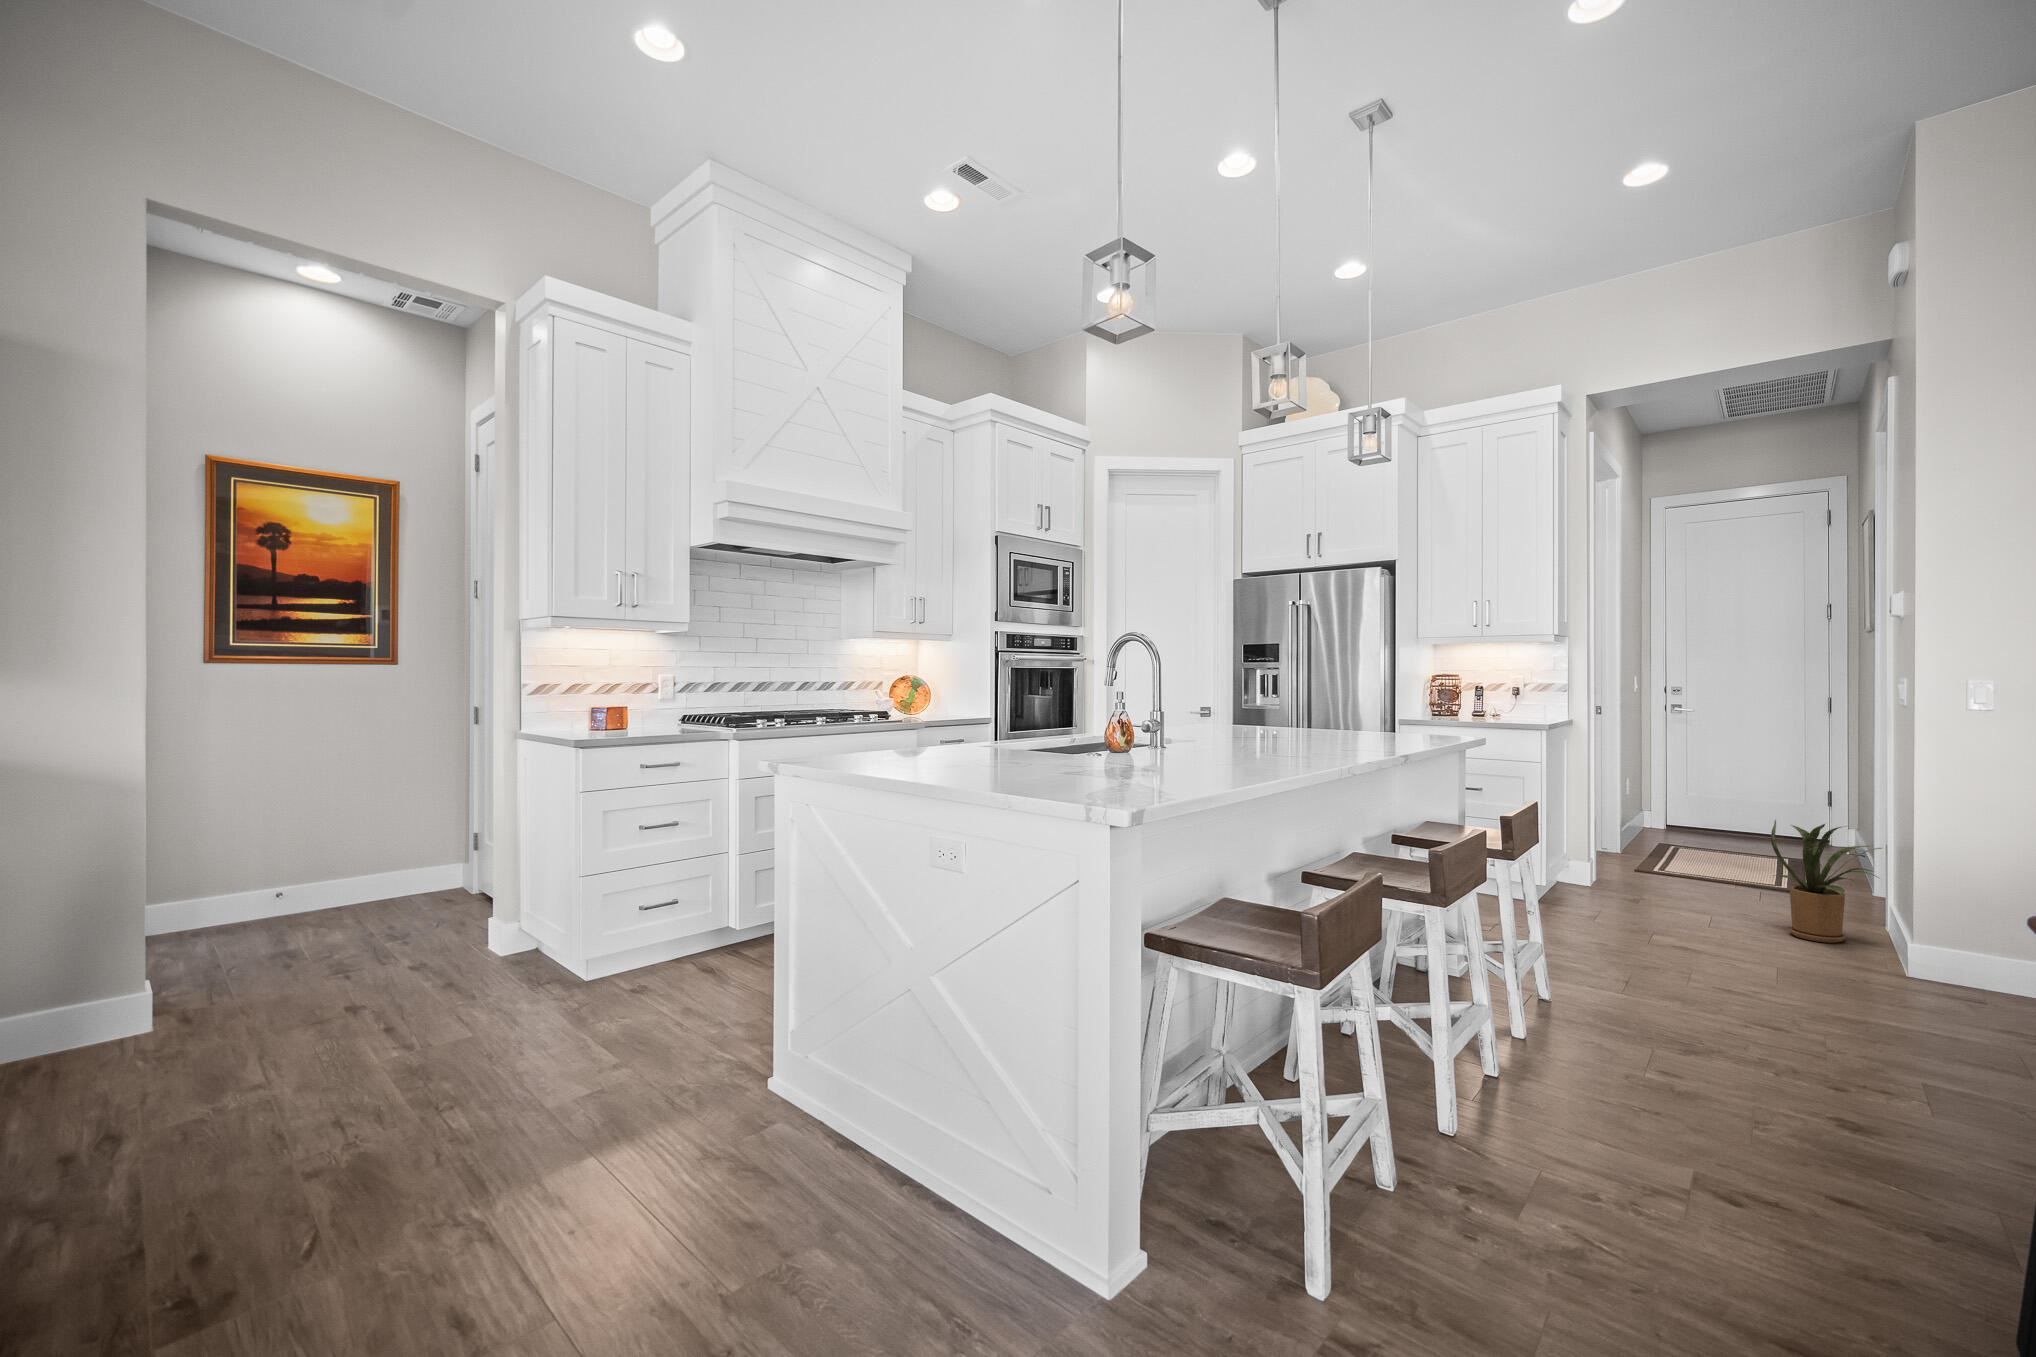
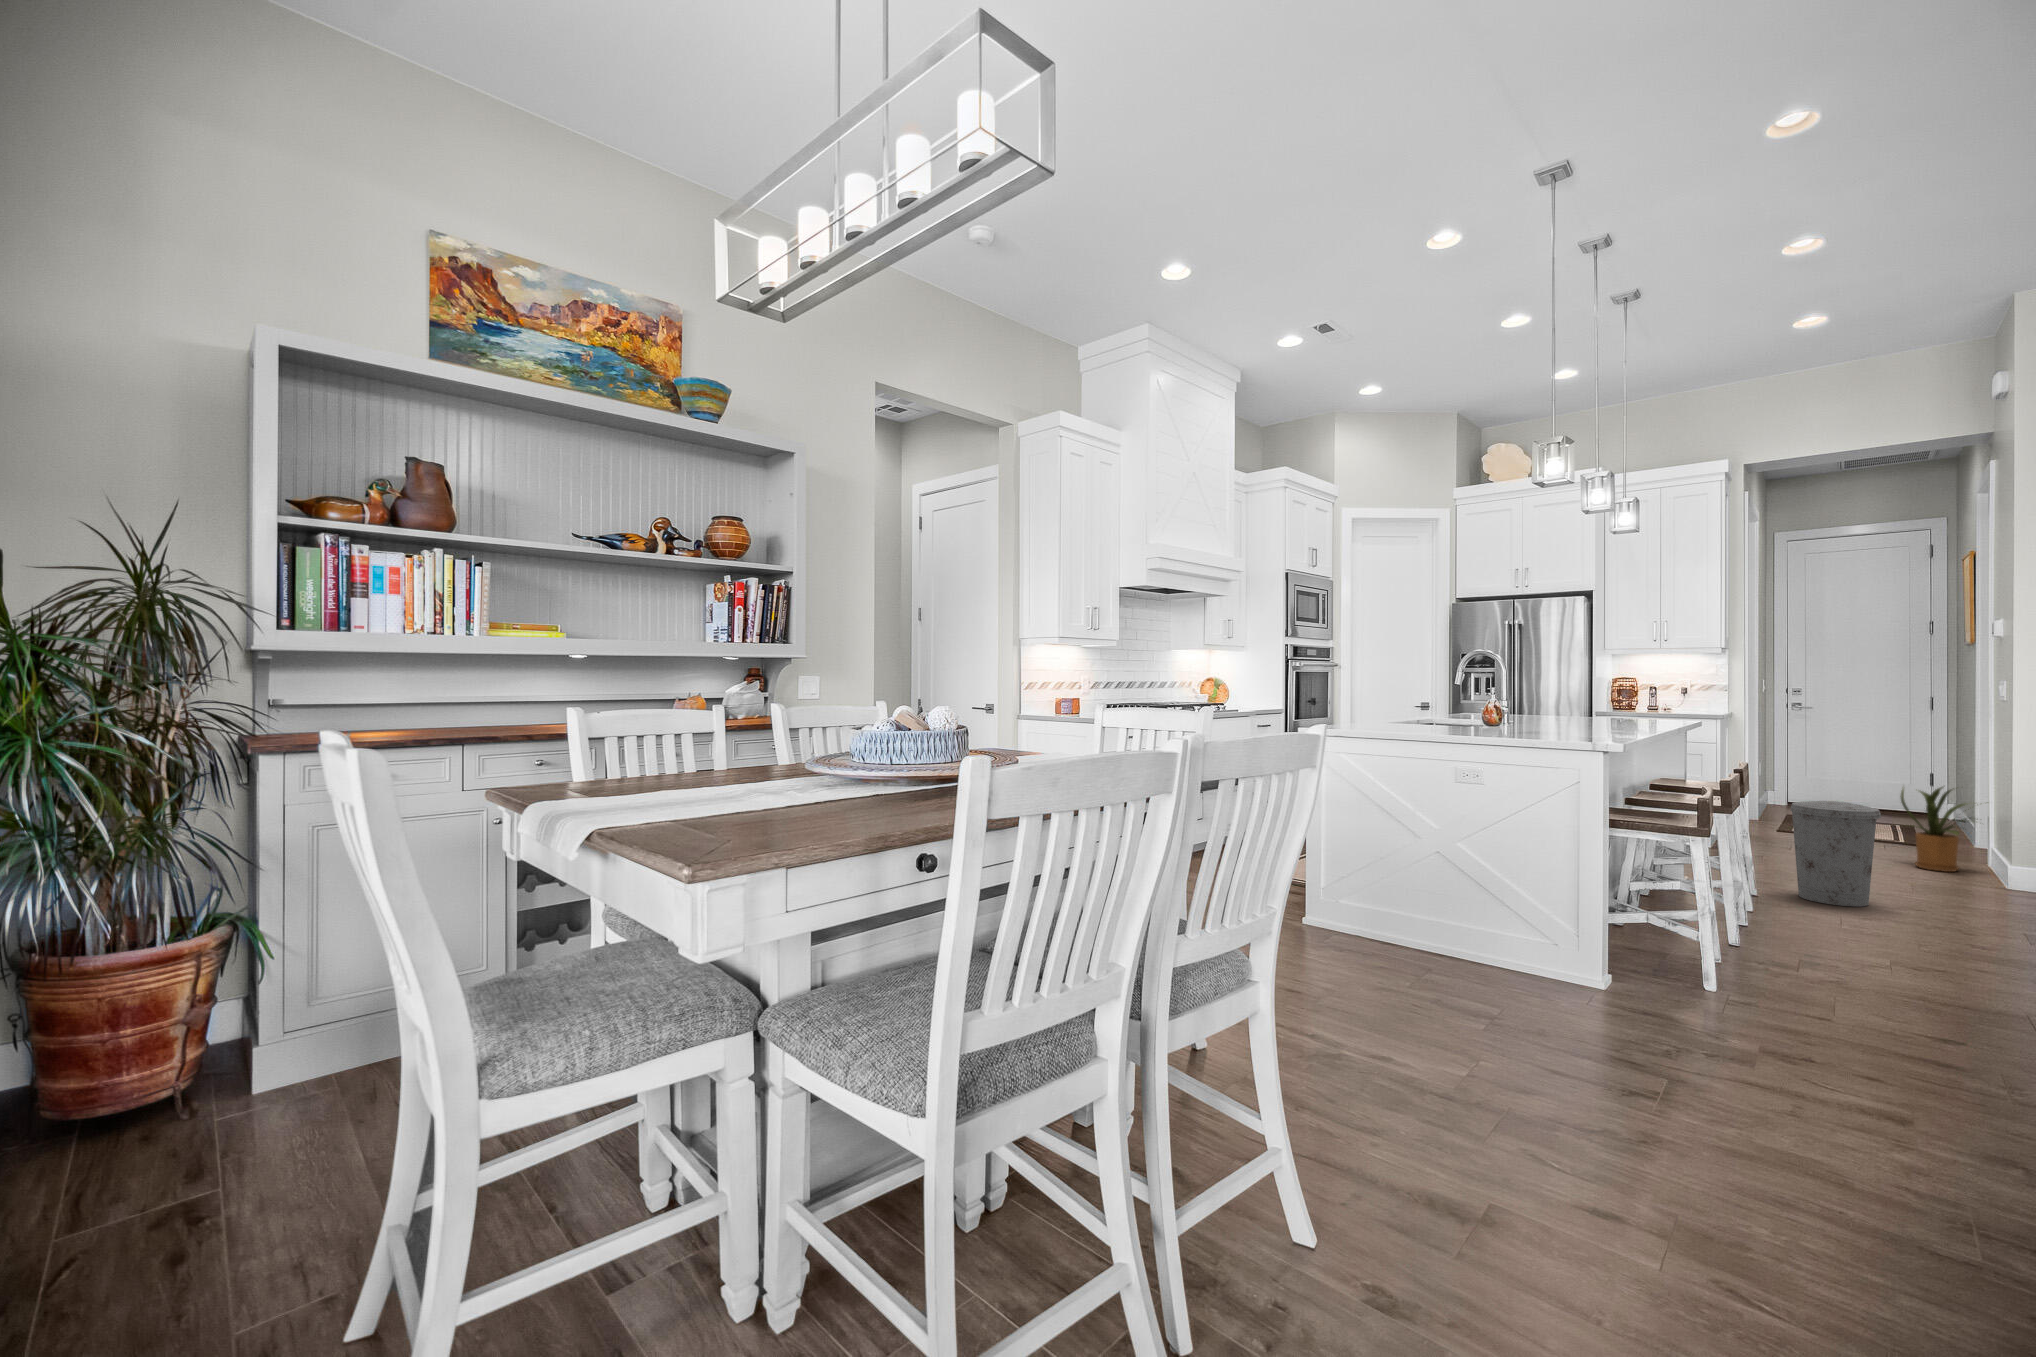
trash can: none [1598,858,1720,1022] -> present [1790,801,1881,907]

